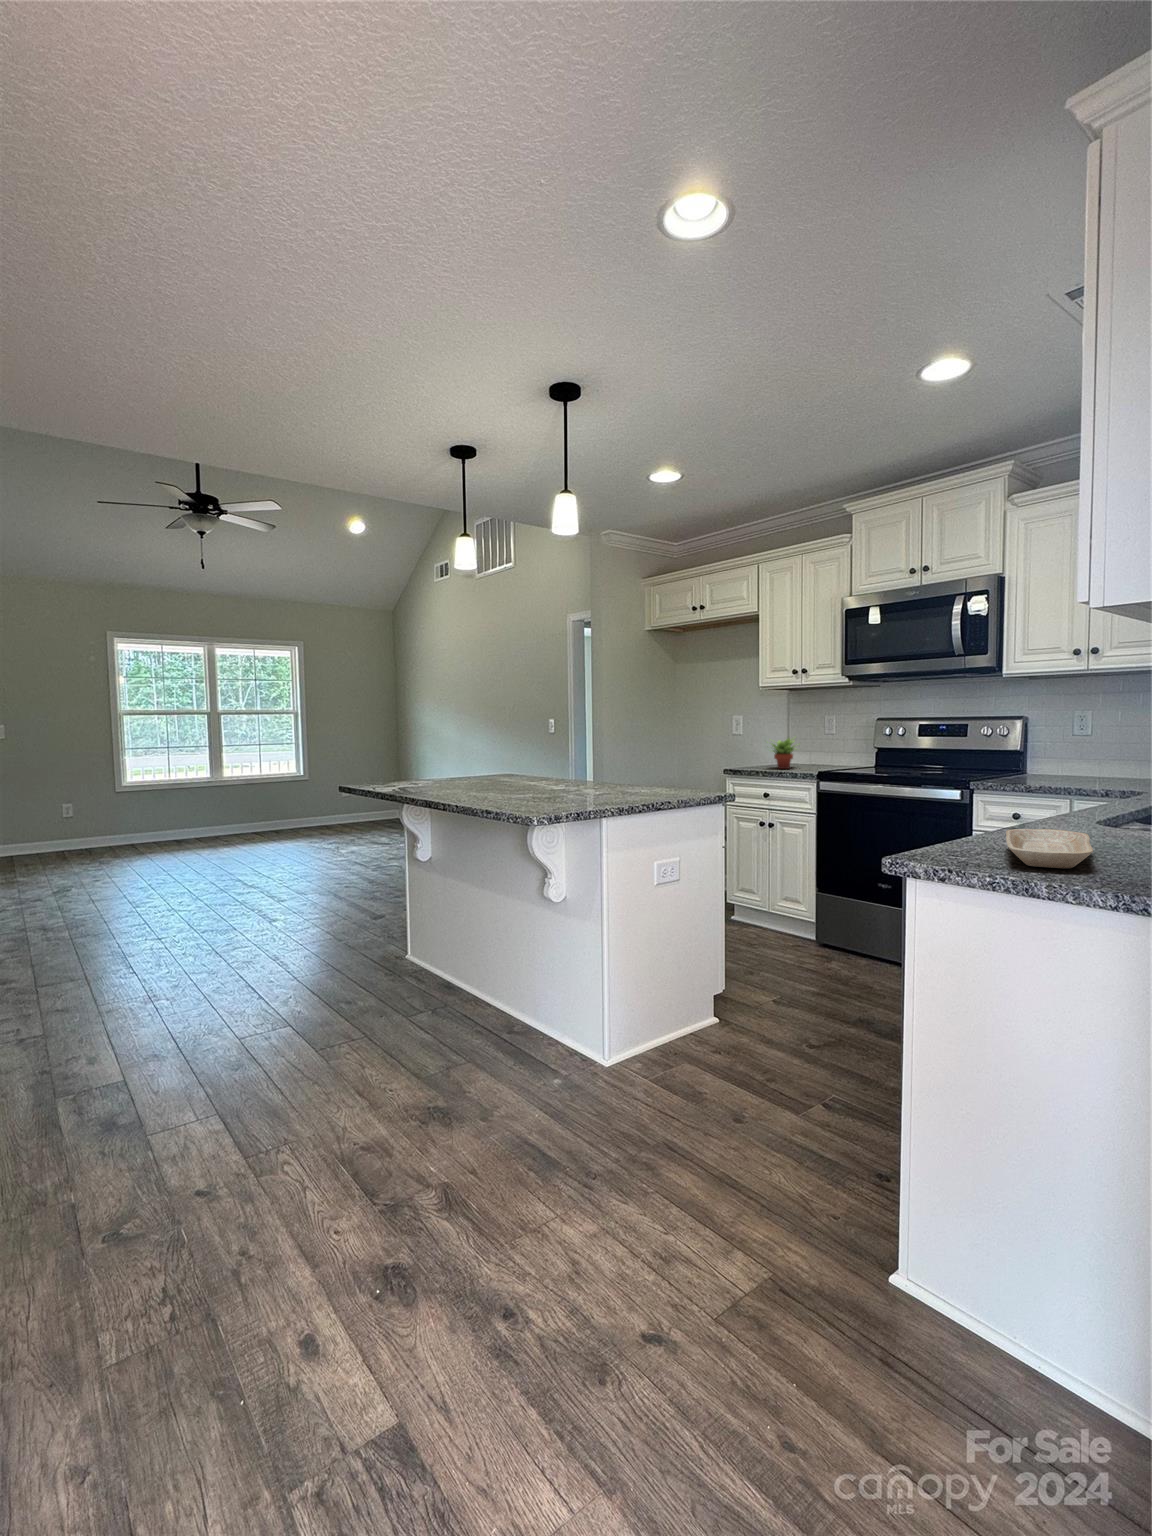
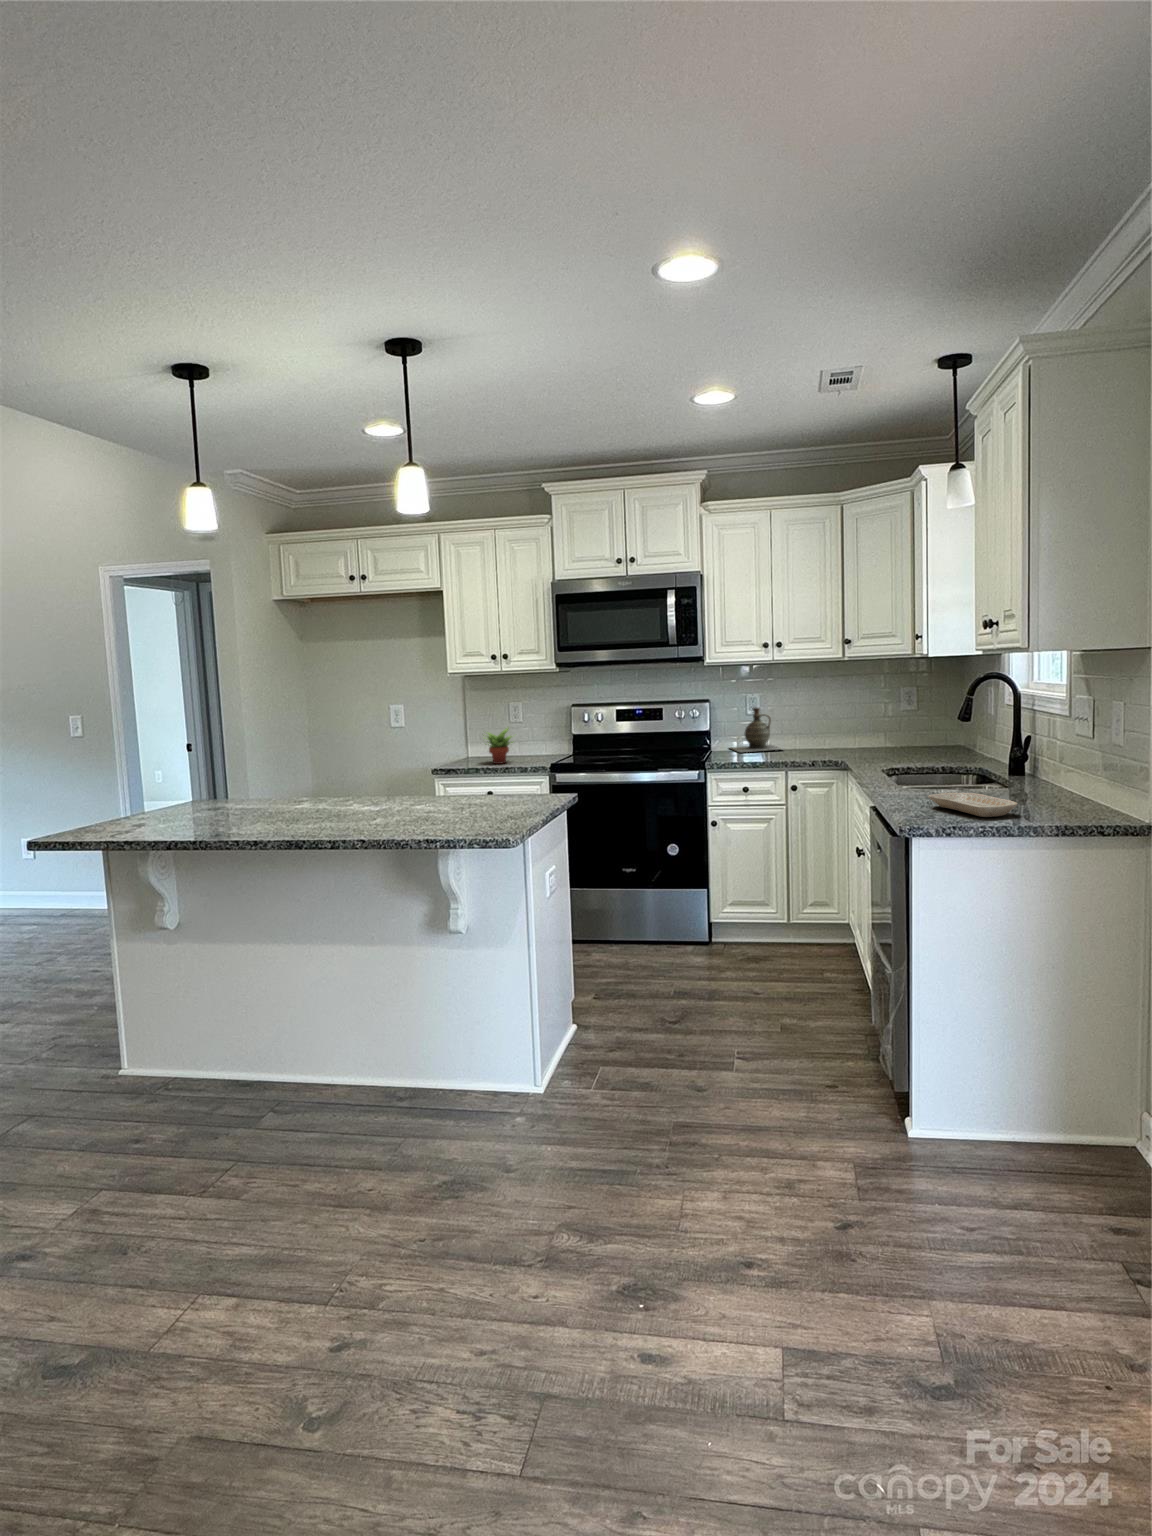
ceramic jug: none [1046,726,1112,776] -> present [730,707,781,752]

